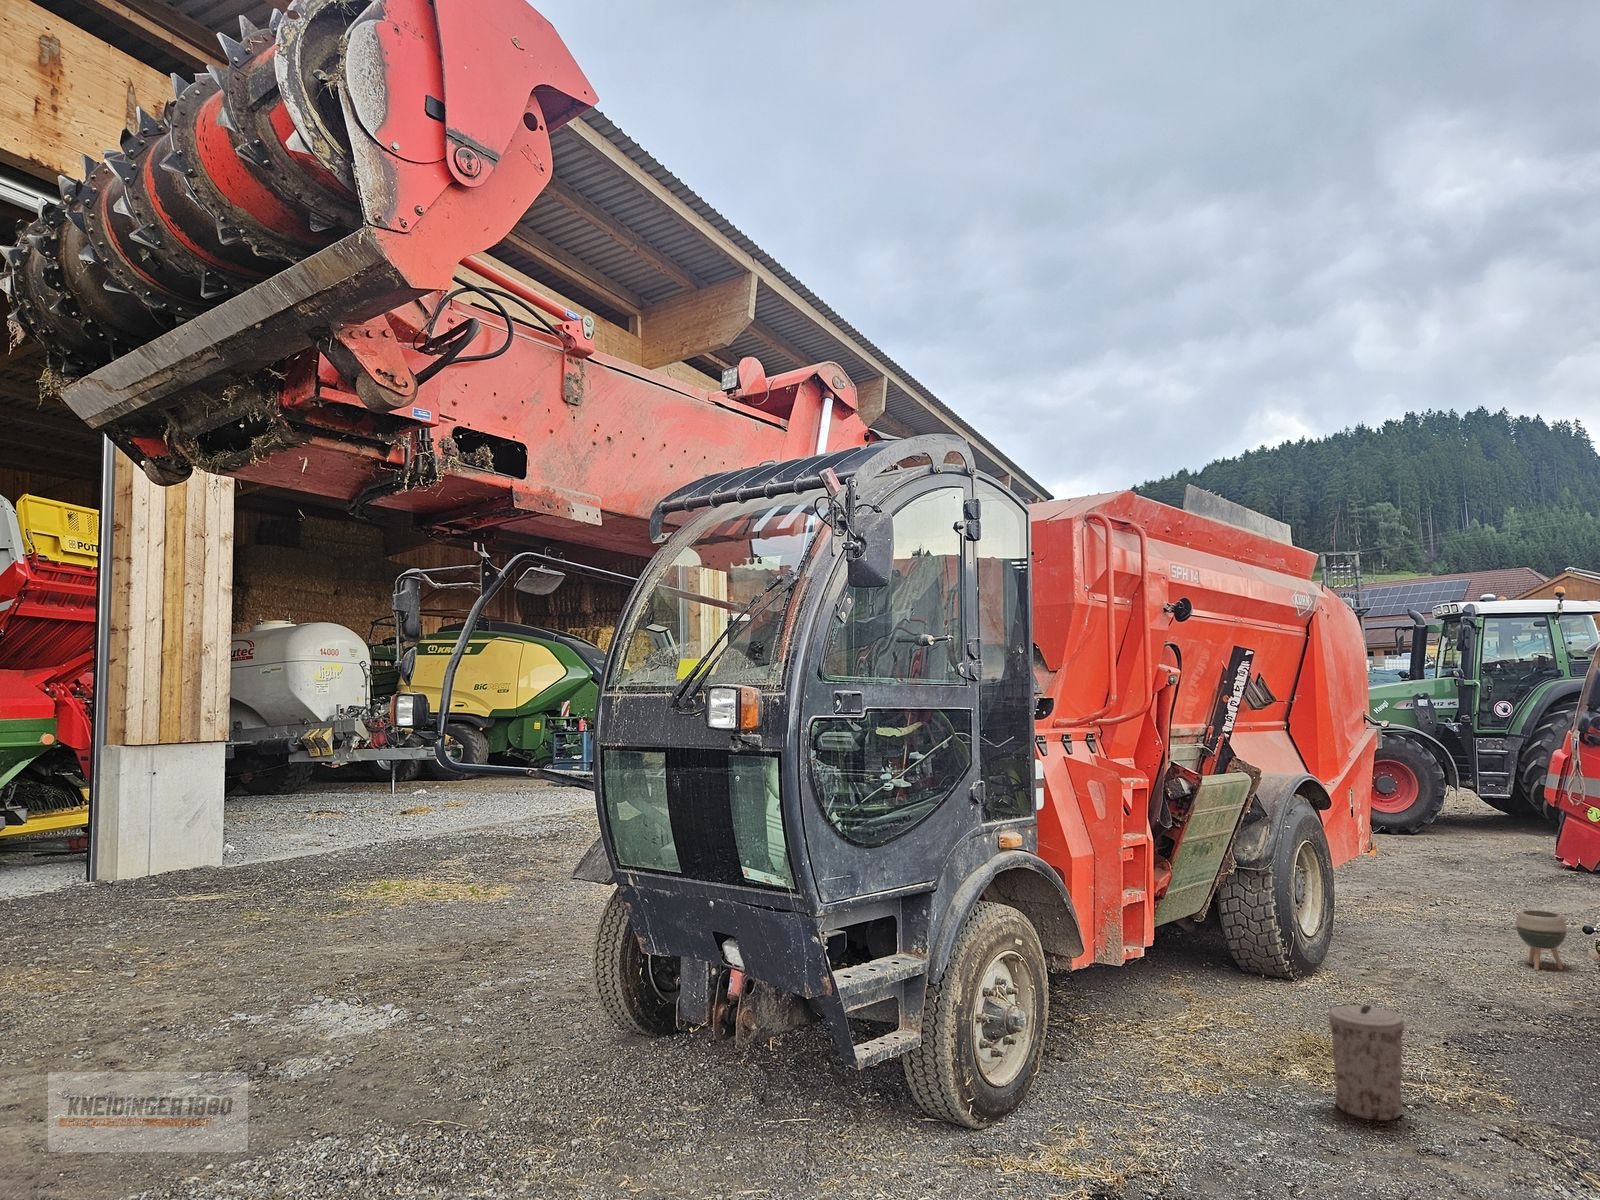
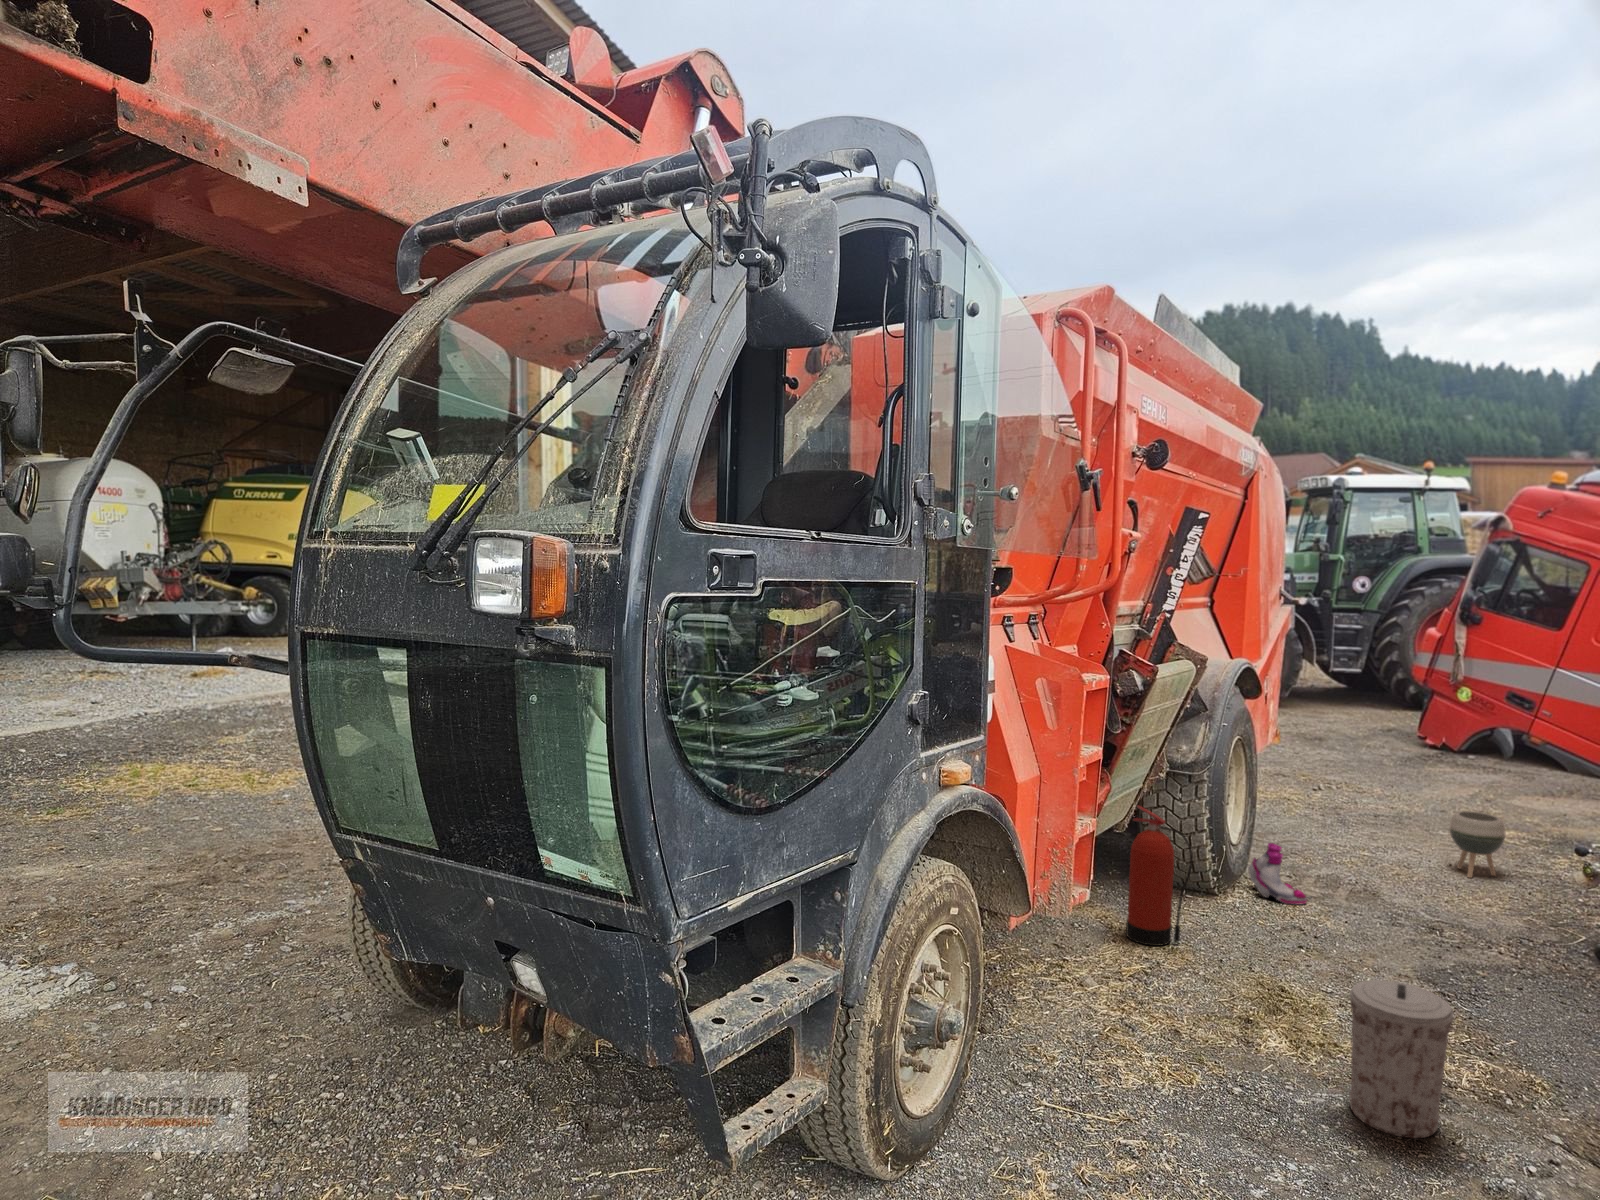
fire extinguisher: none [1195,892,1245,1010] -> present [1126,806,1193,946]
boots: none [1318,933,1368,986] -> present [1248,843,1307,905]

